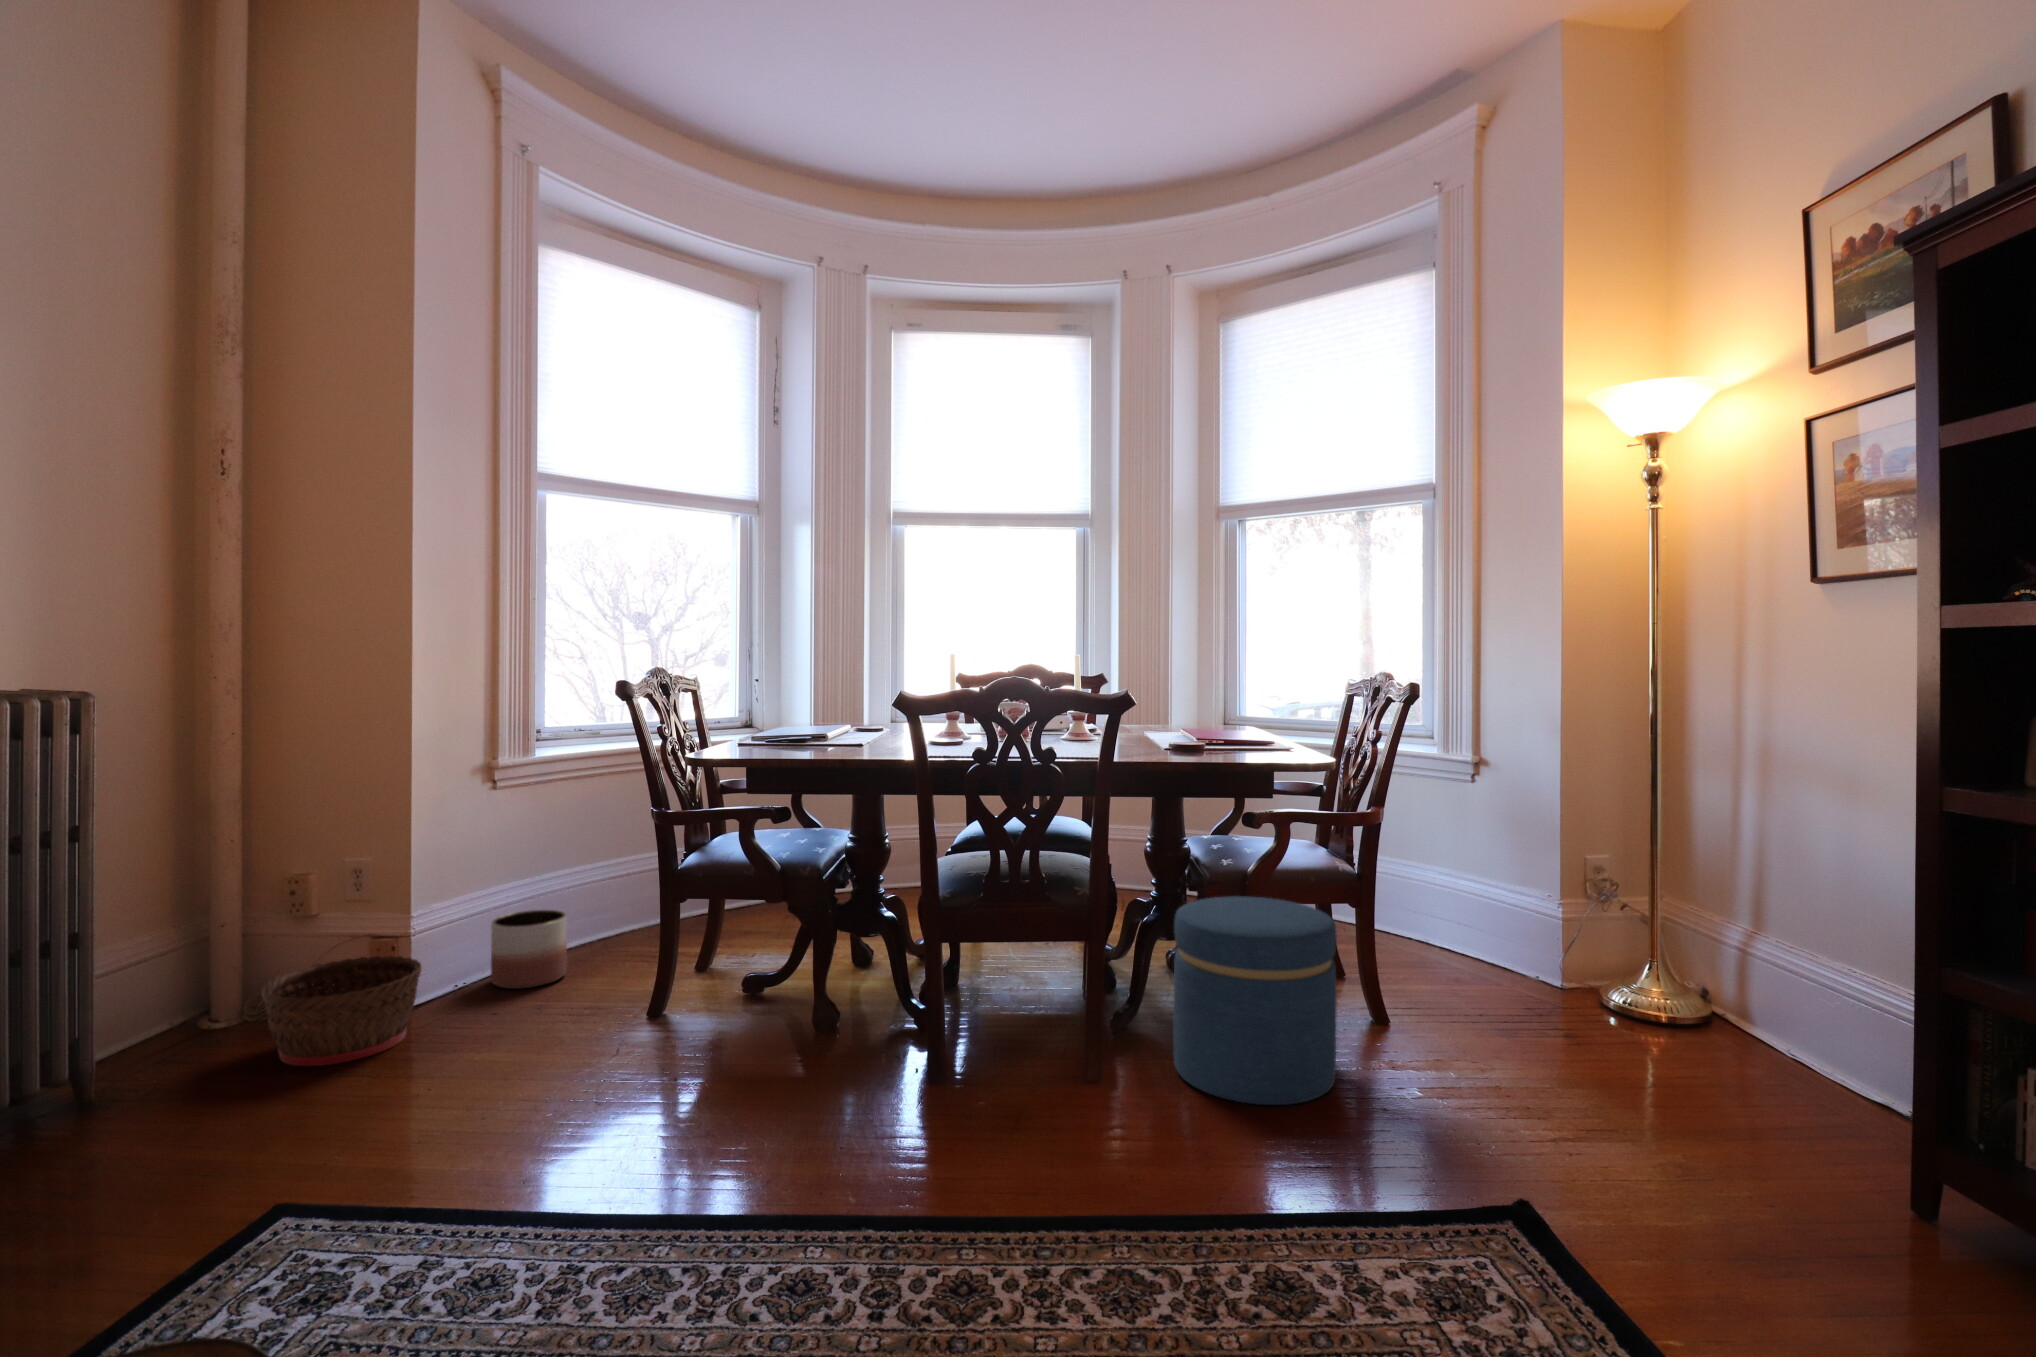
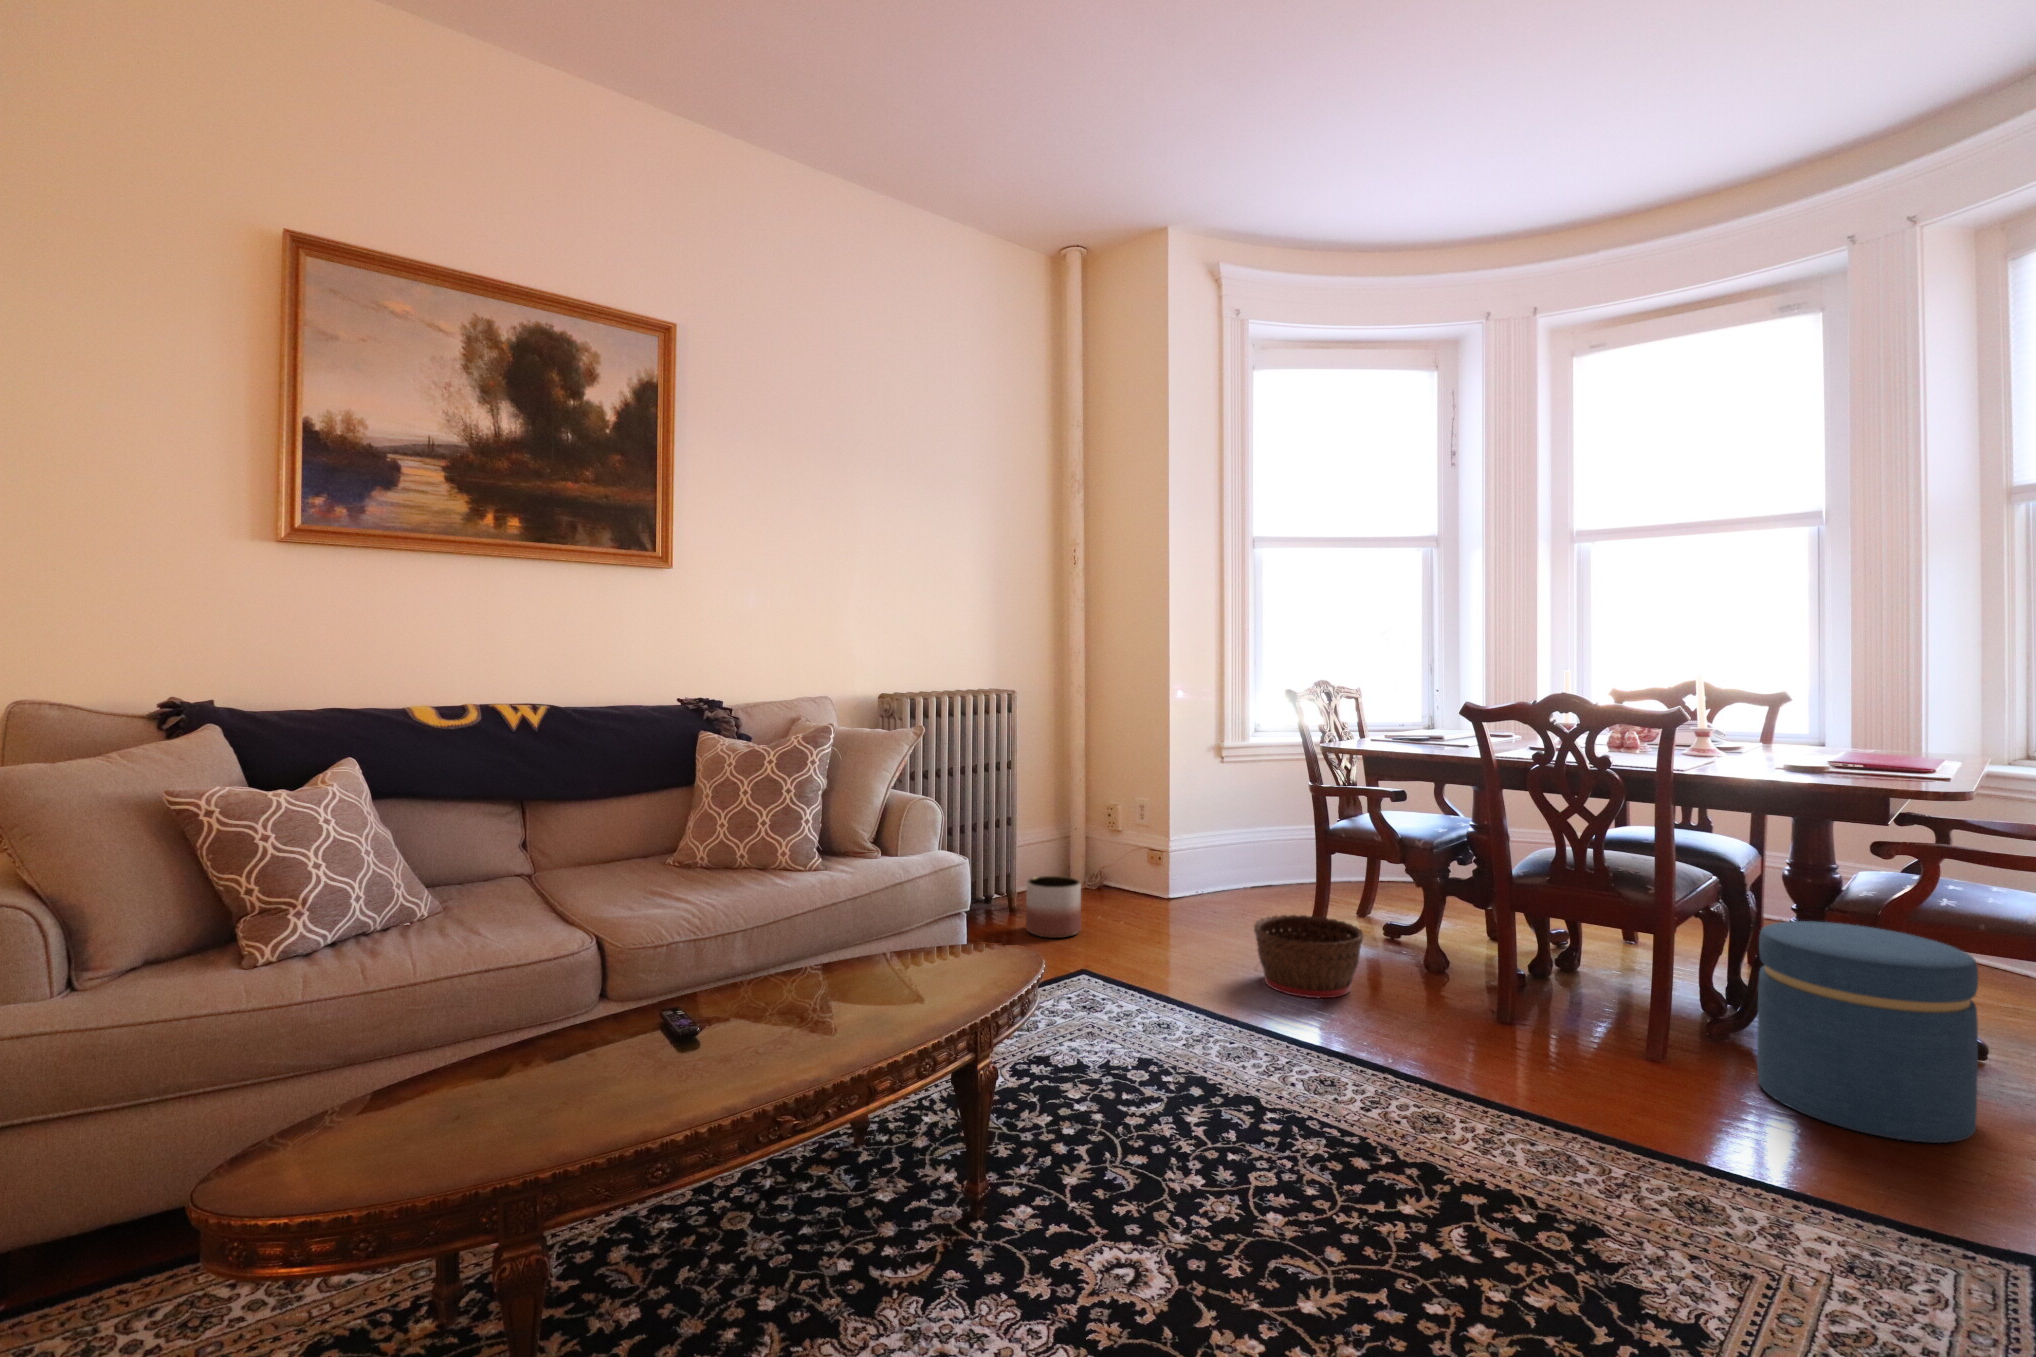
planter: present [491,910,567,989] -> present [1026,876,1081,938]
basket: present [261,956,422,1066] -> present [1254,915,1364,998]

